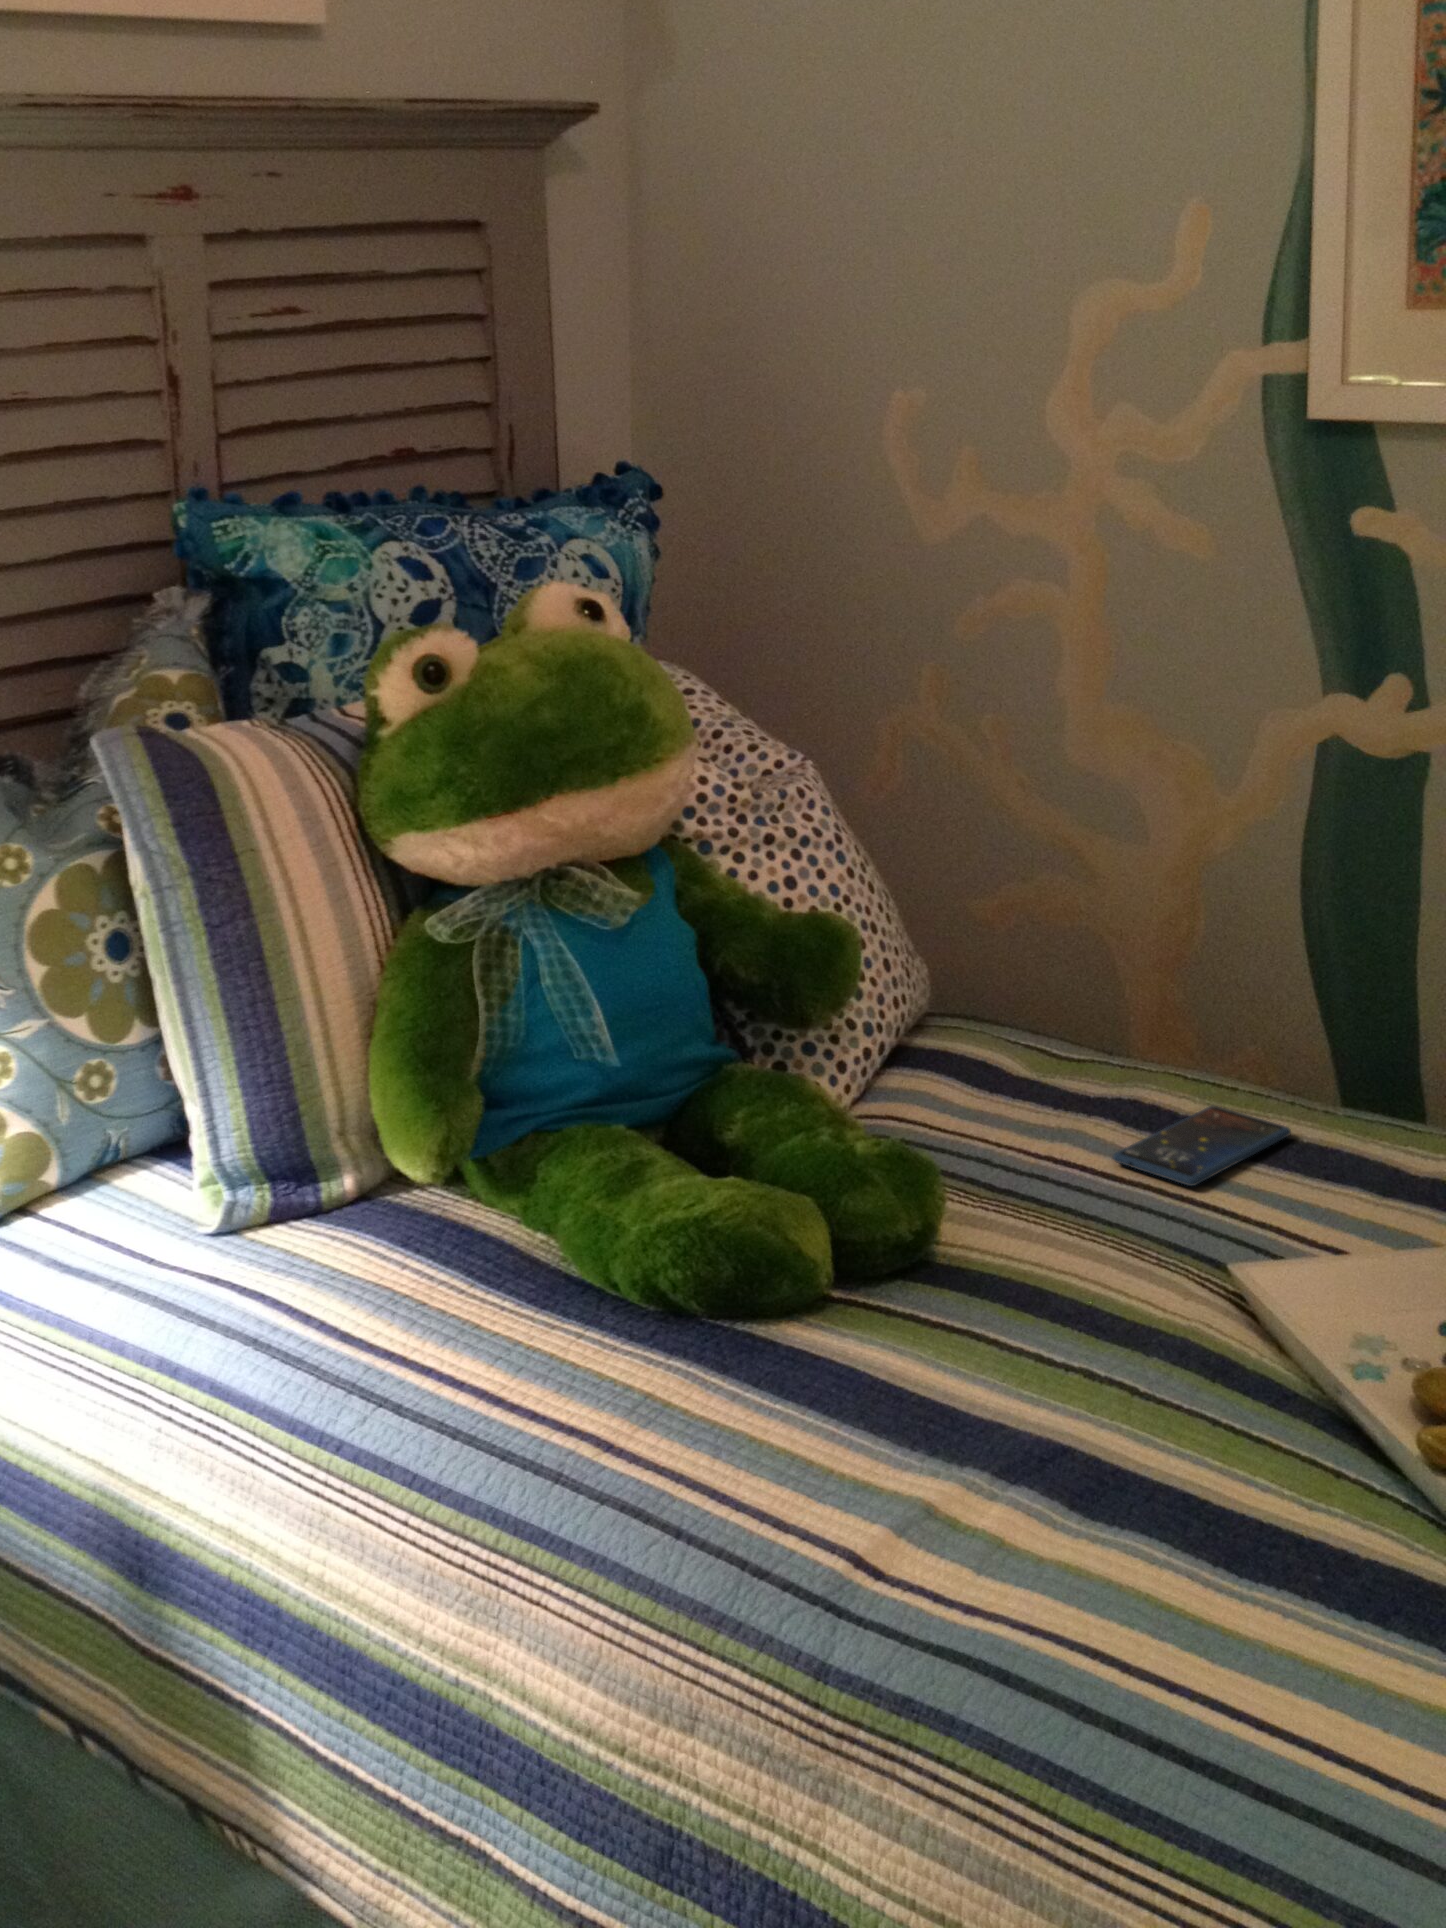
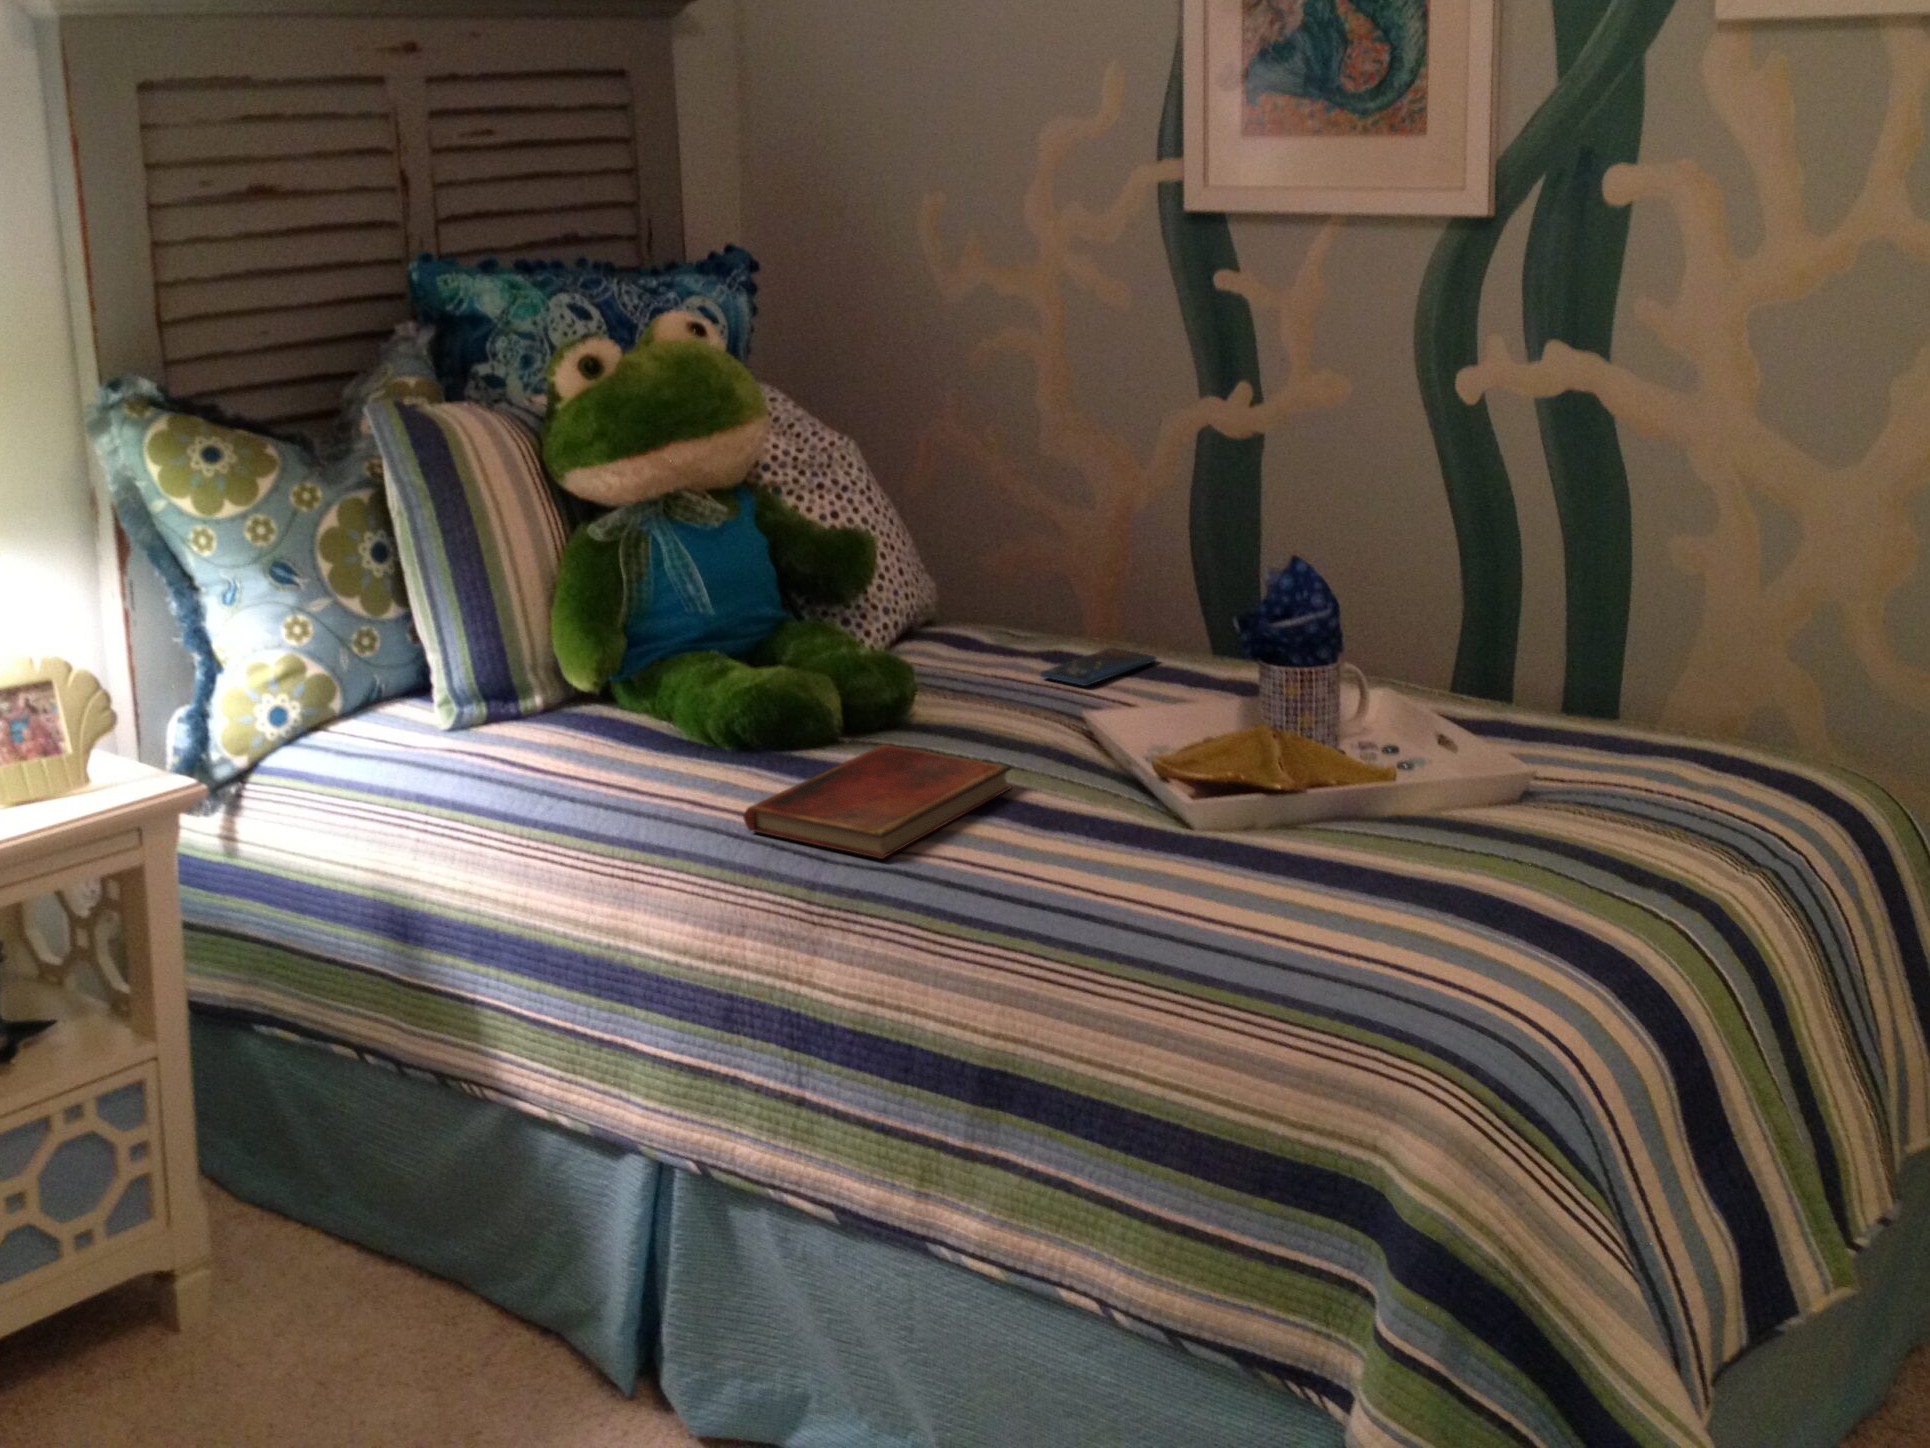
diary: none [684,1316,1121,1598] -> present [743,744,1011,859]

